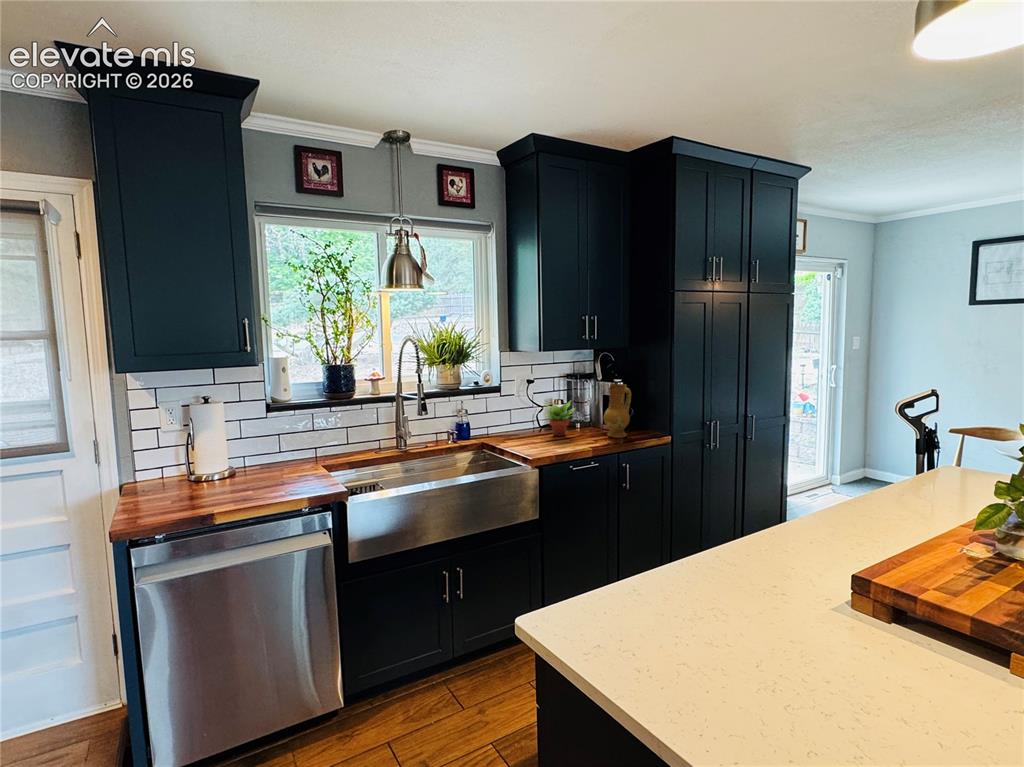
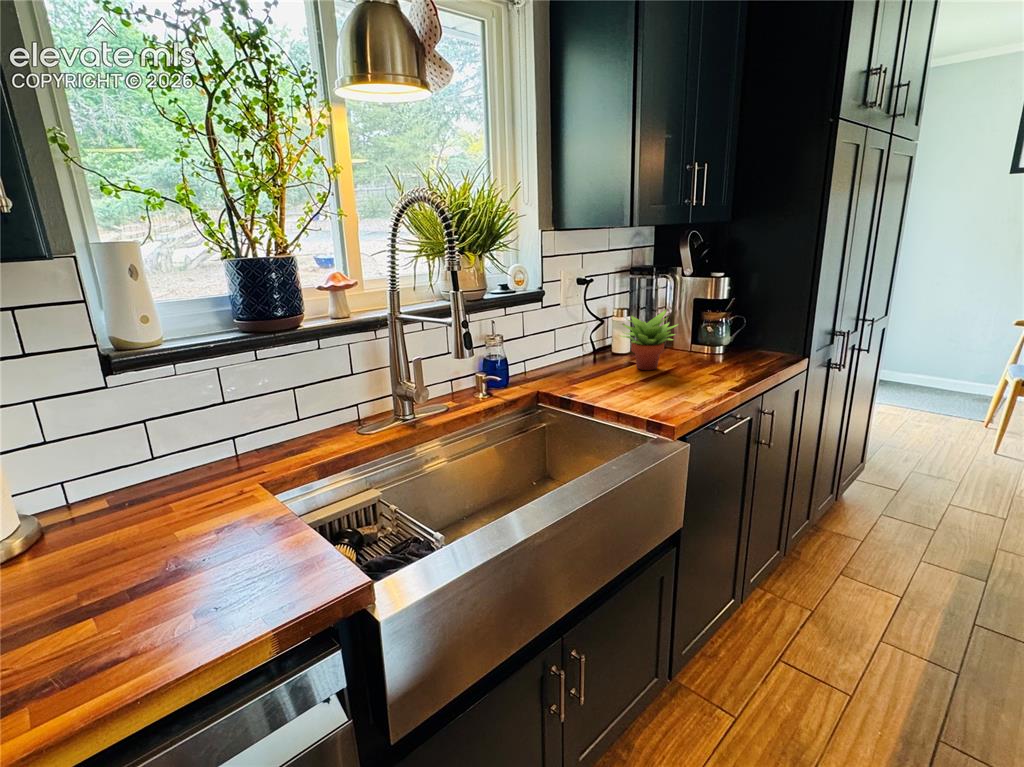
ceramic jug: present [604,384,631,438] -> none [717,280,765,369]

